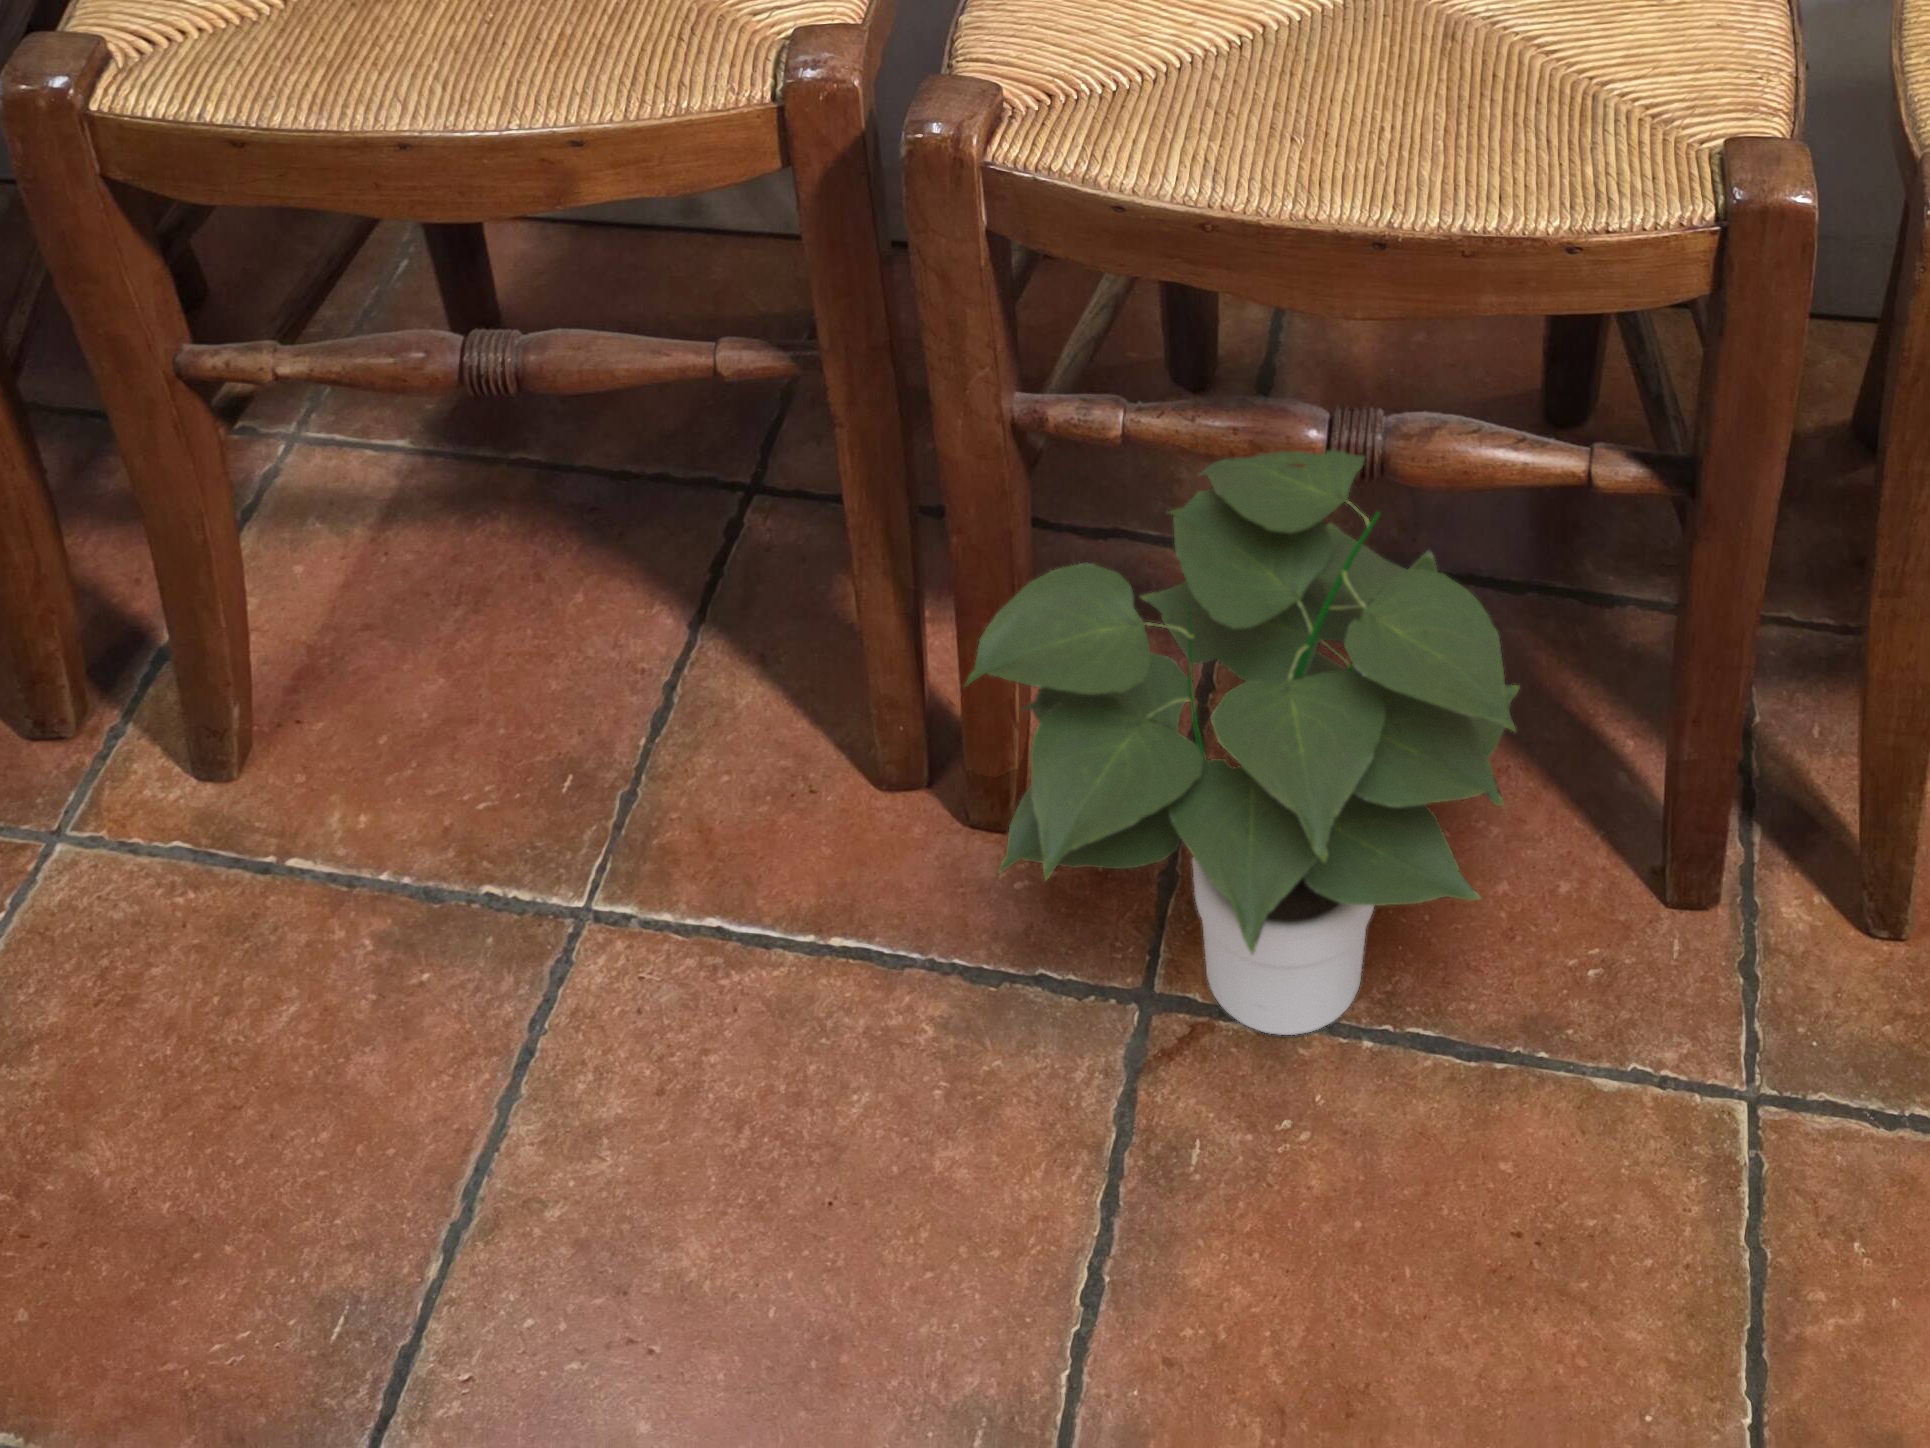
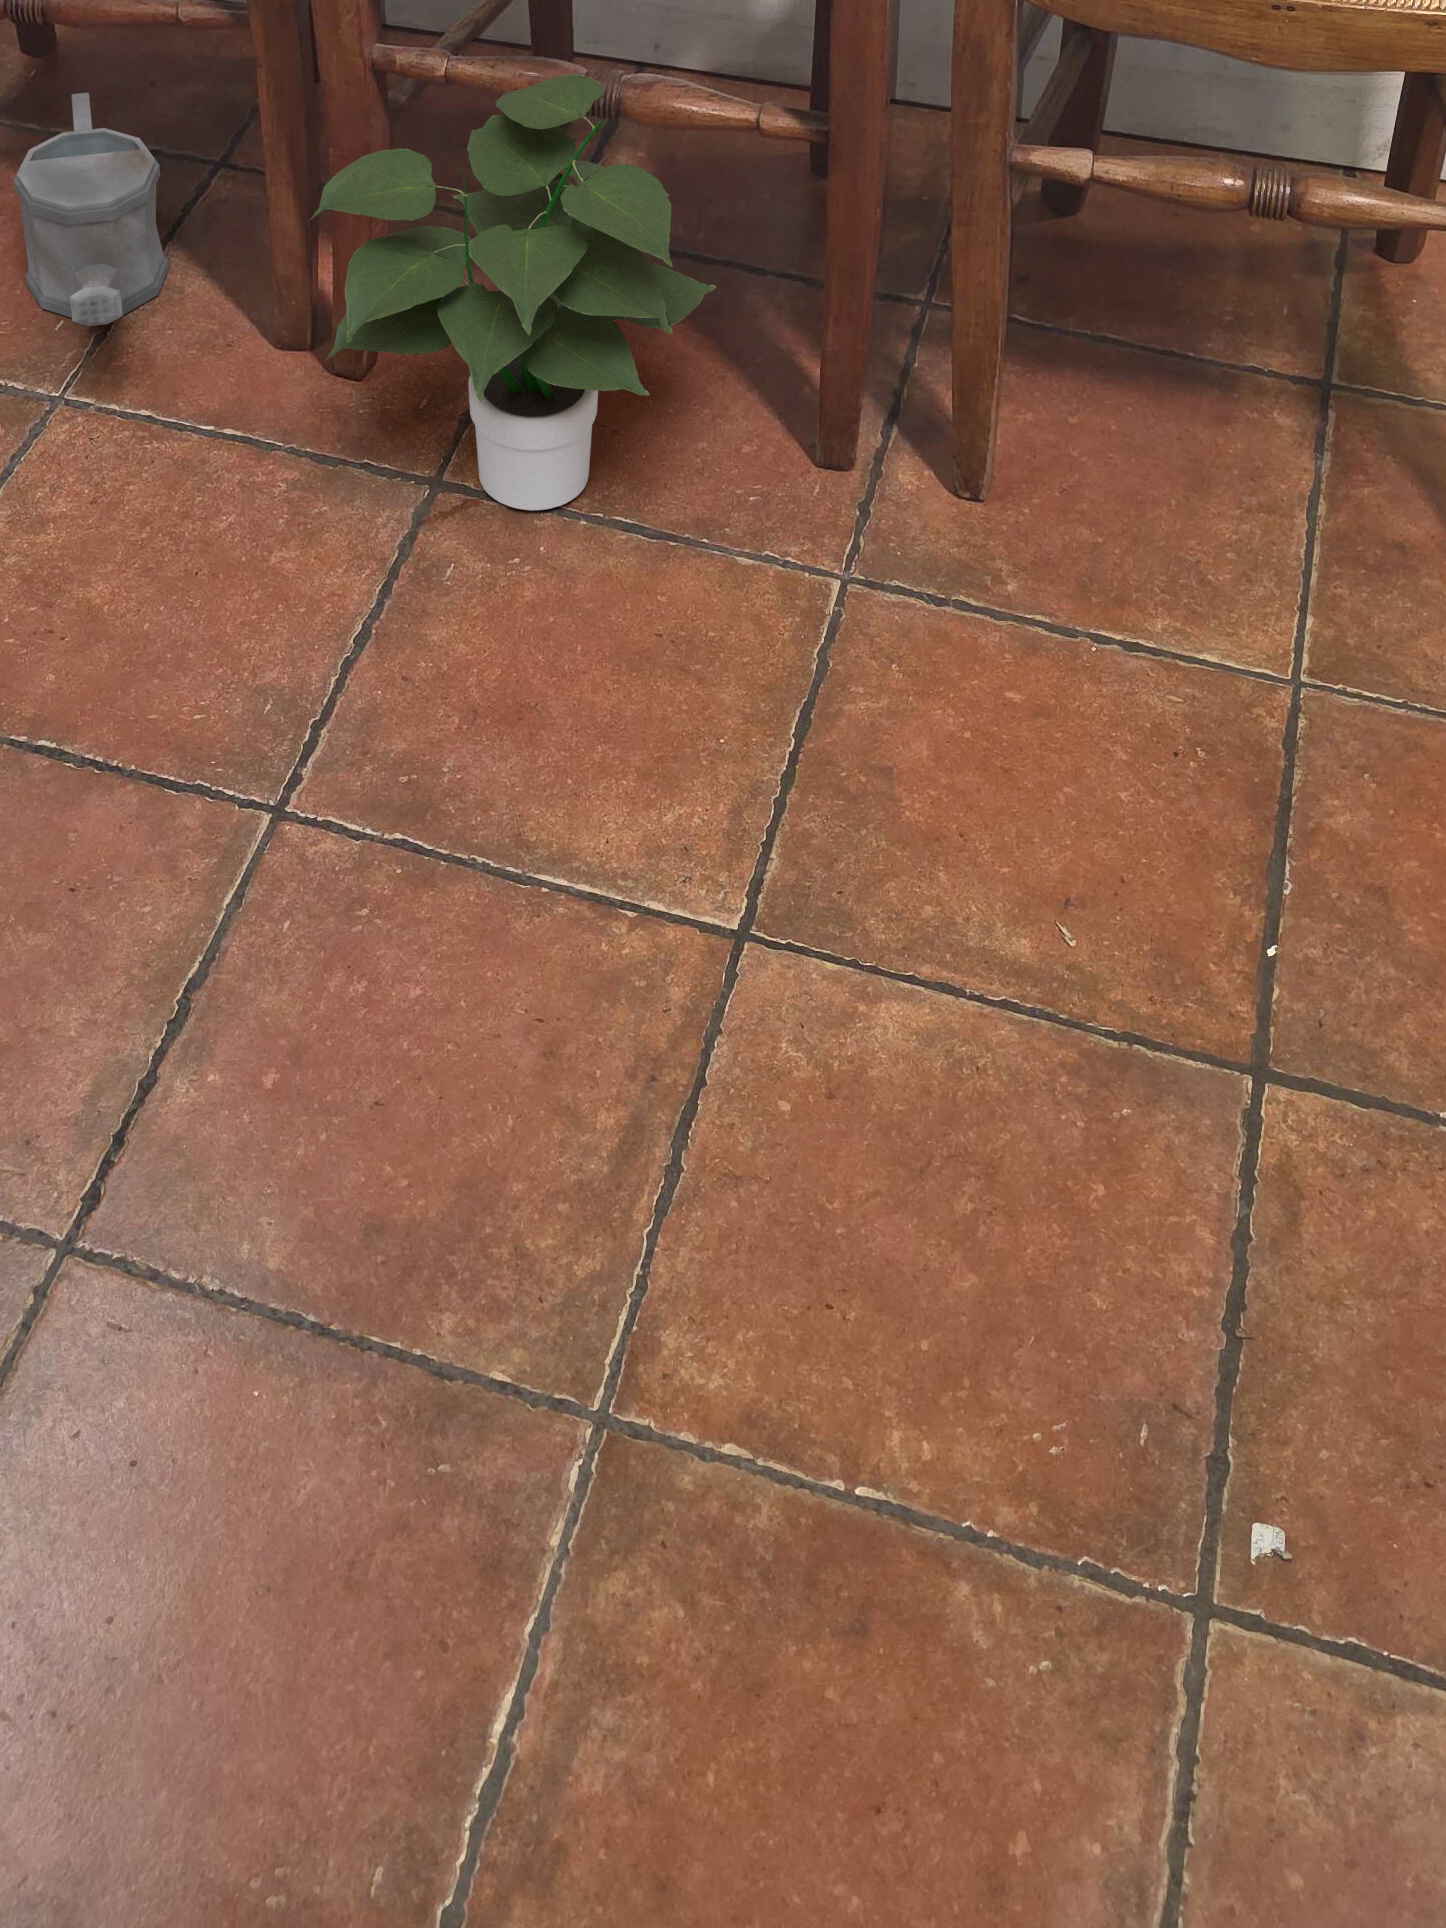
watering can: none [487,436,708,833] -> present [14,93,169,326]

